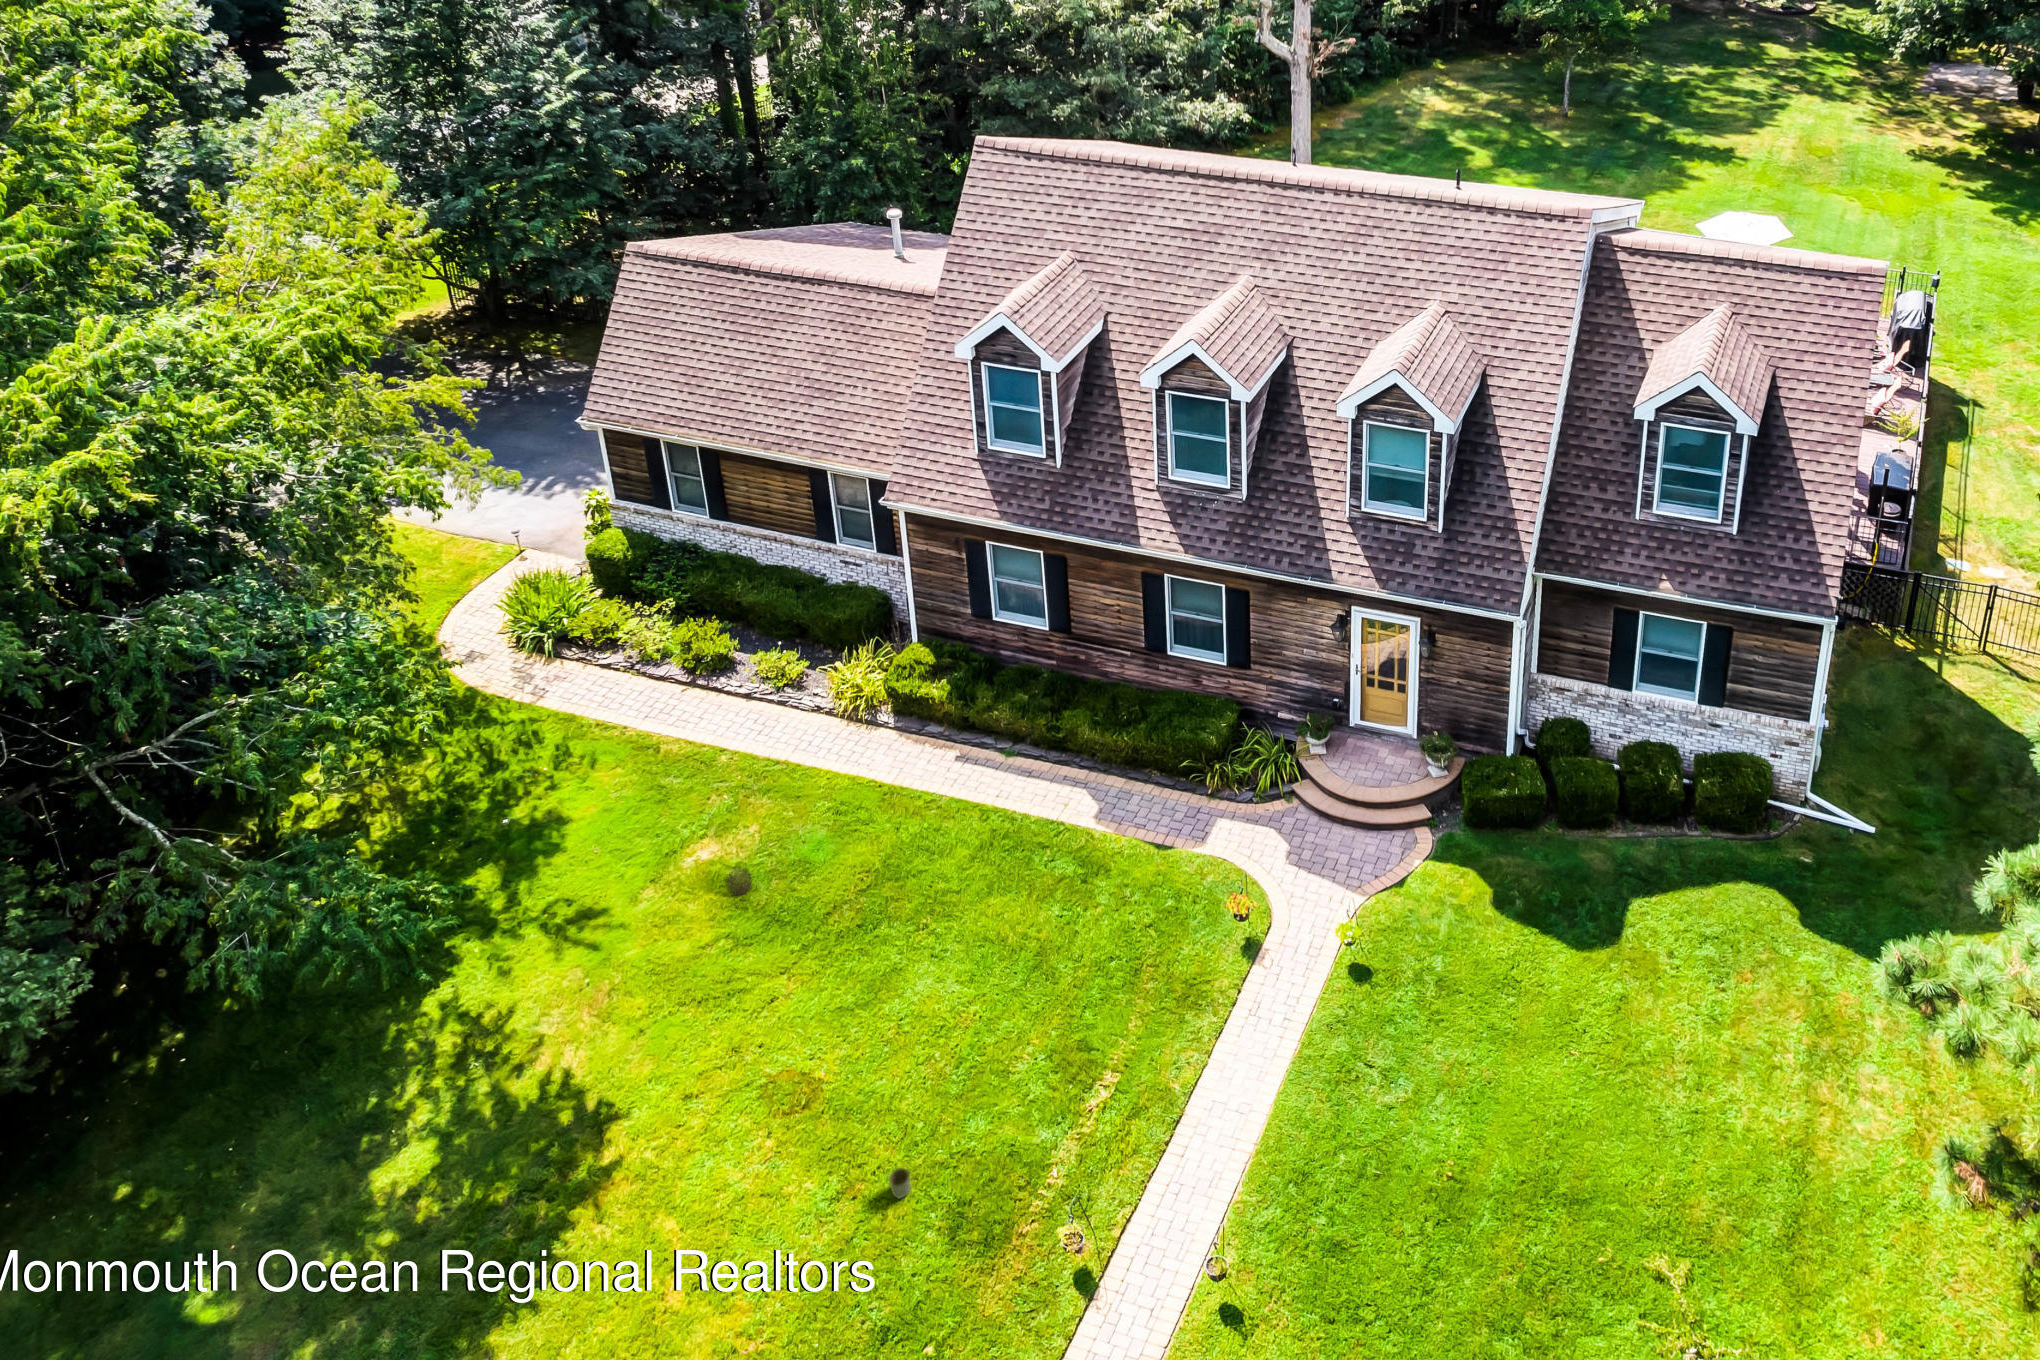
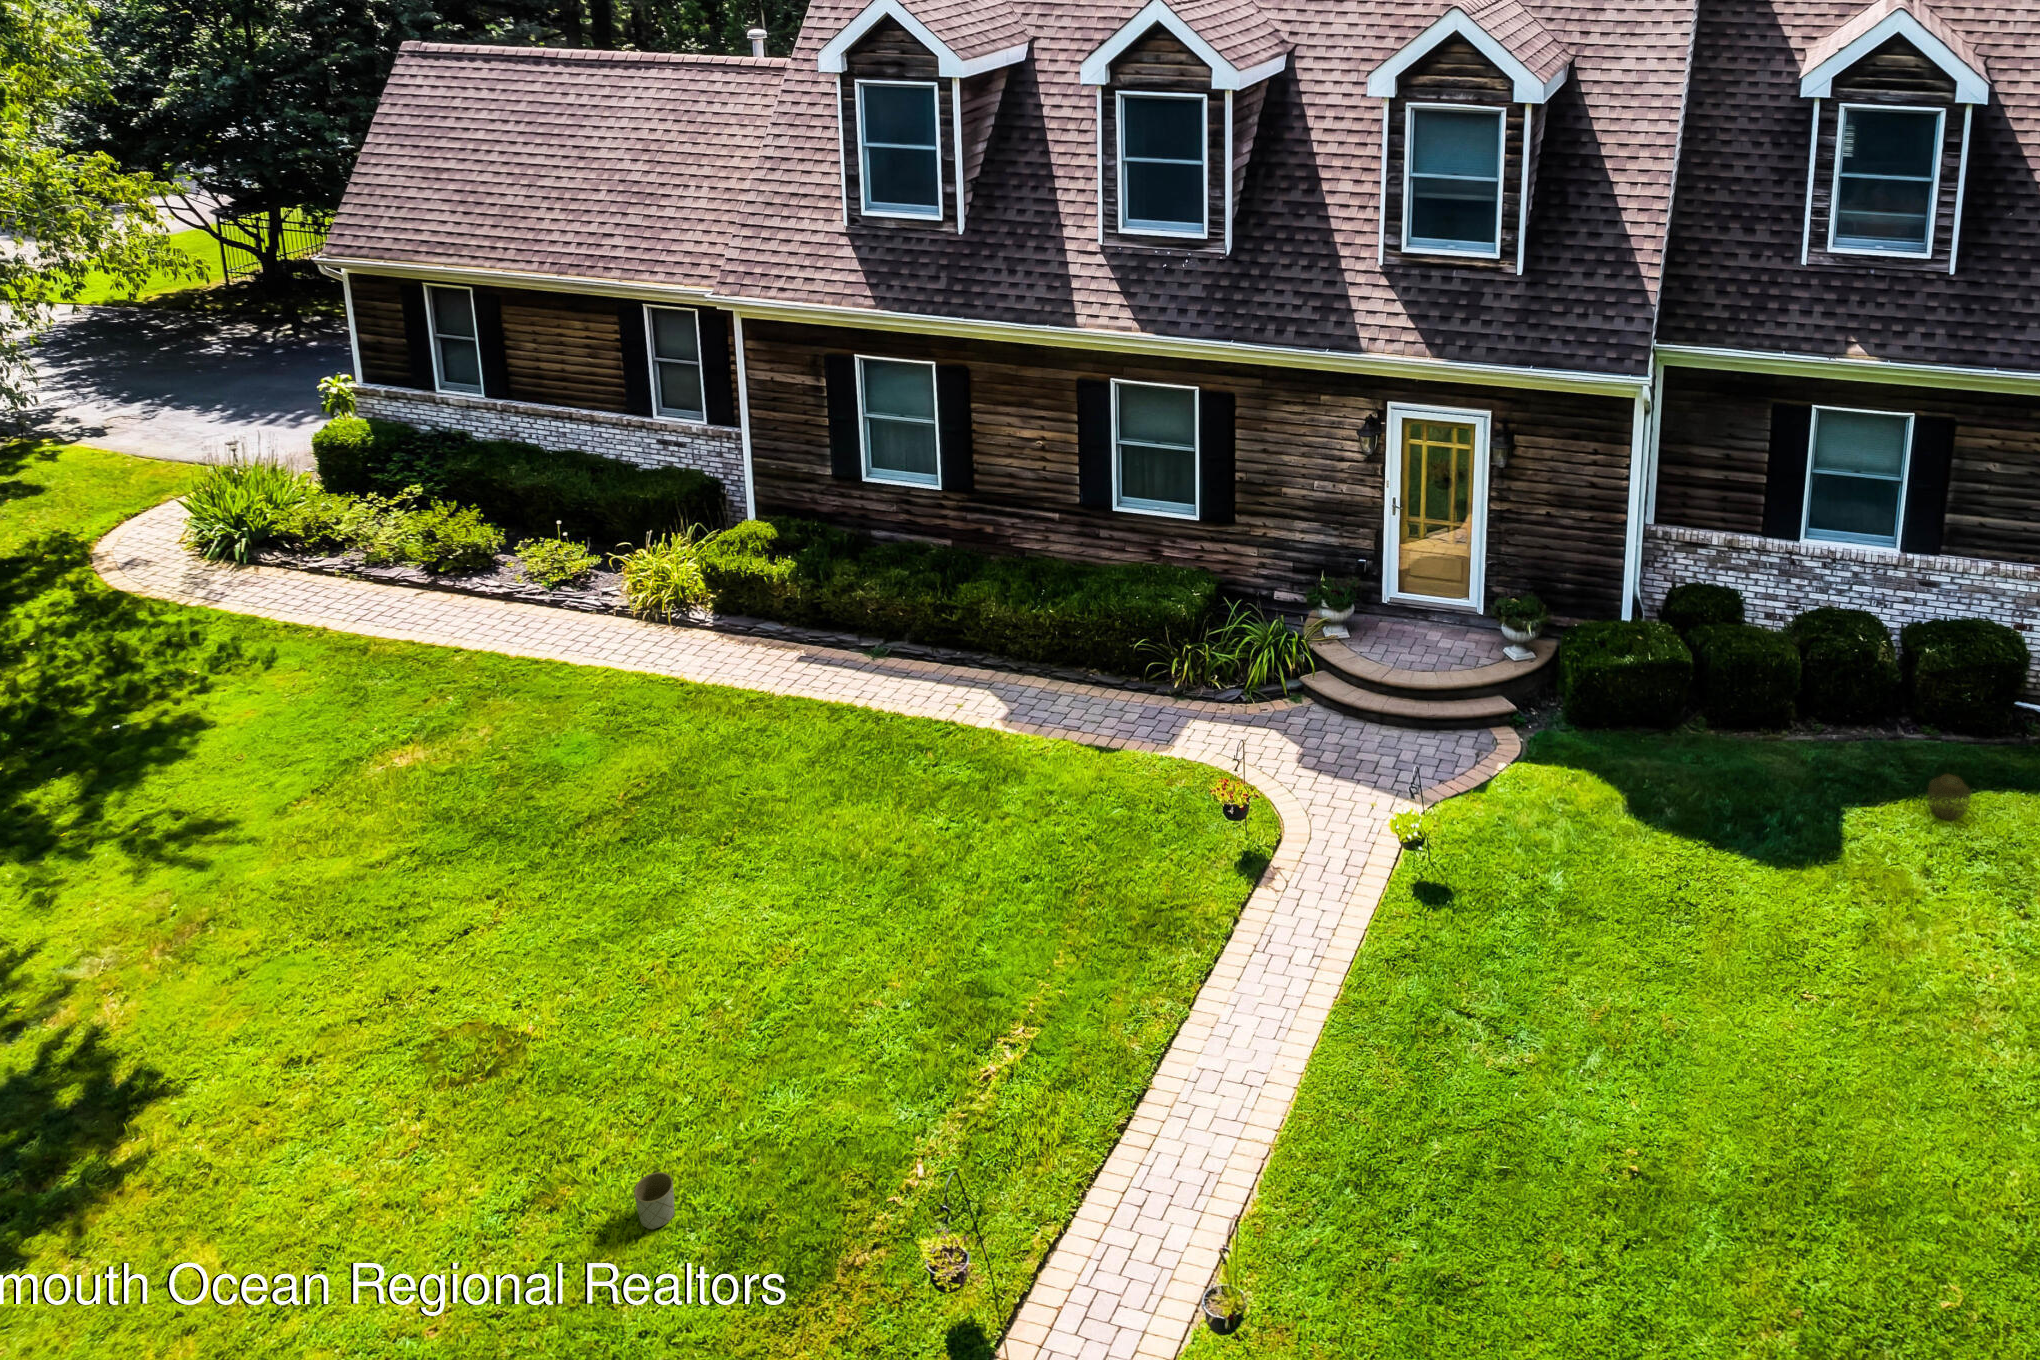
woven basket: present [726,868,752,895] -> present [1927,774,1971,820]

